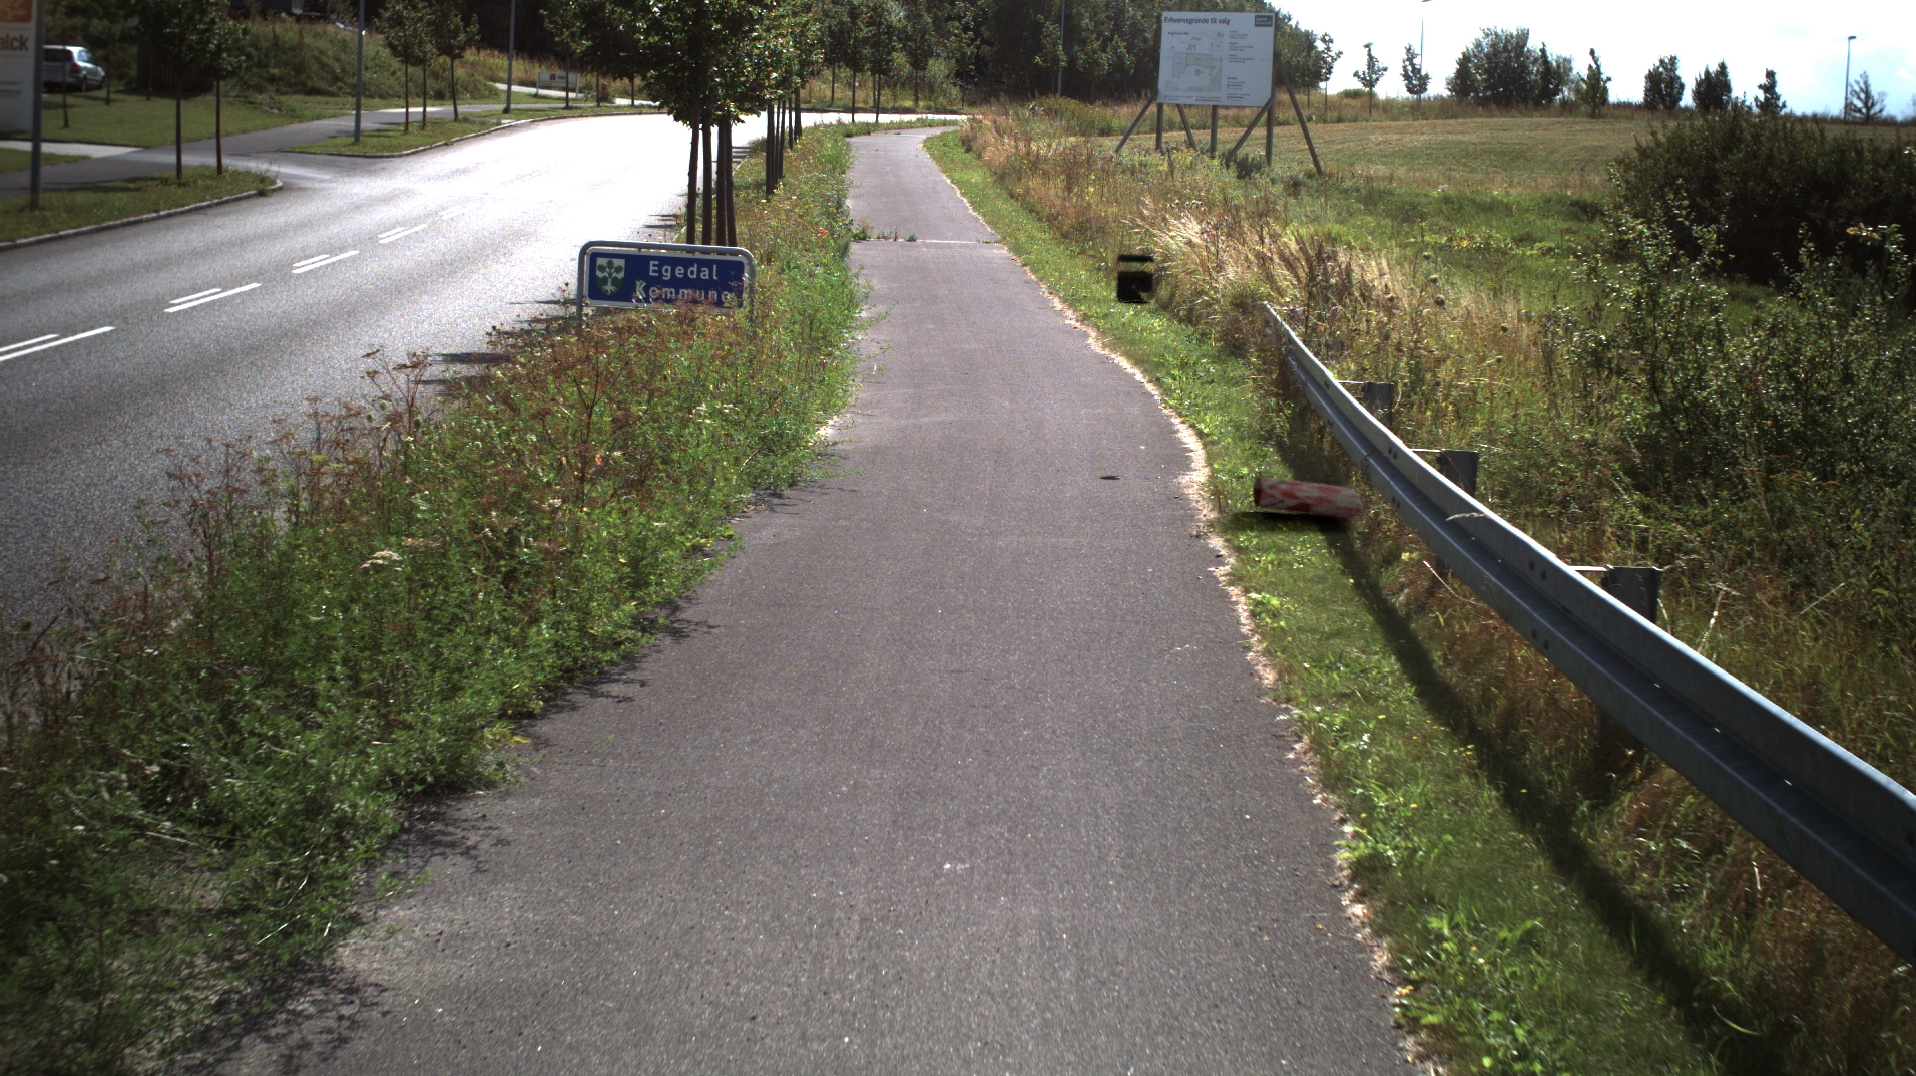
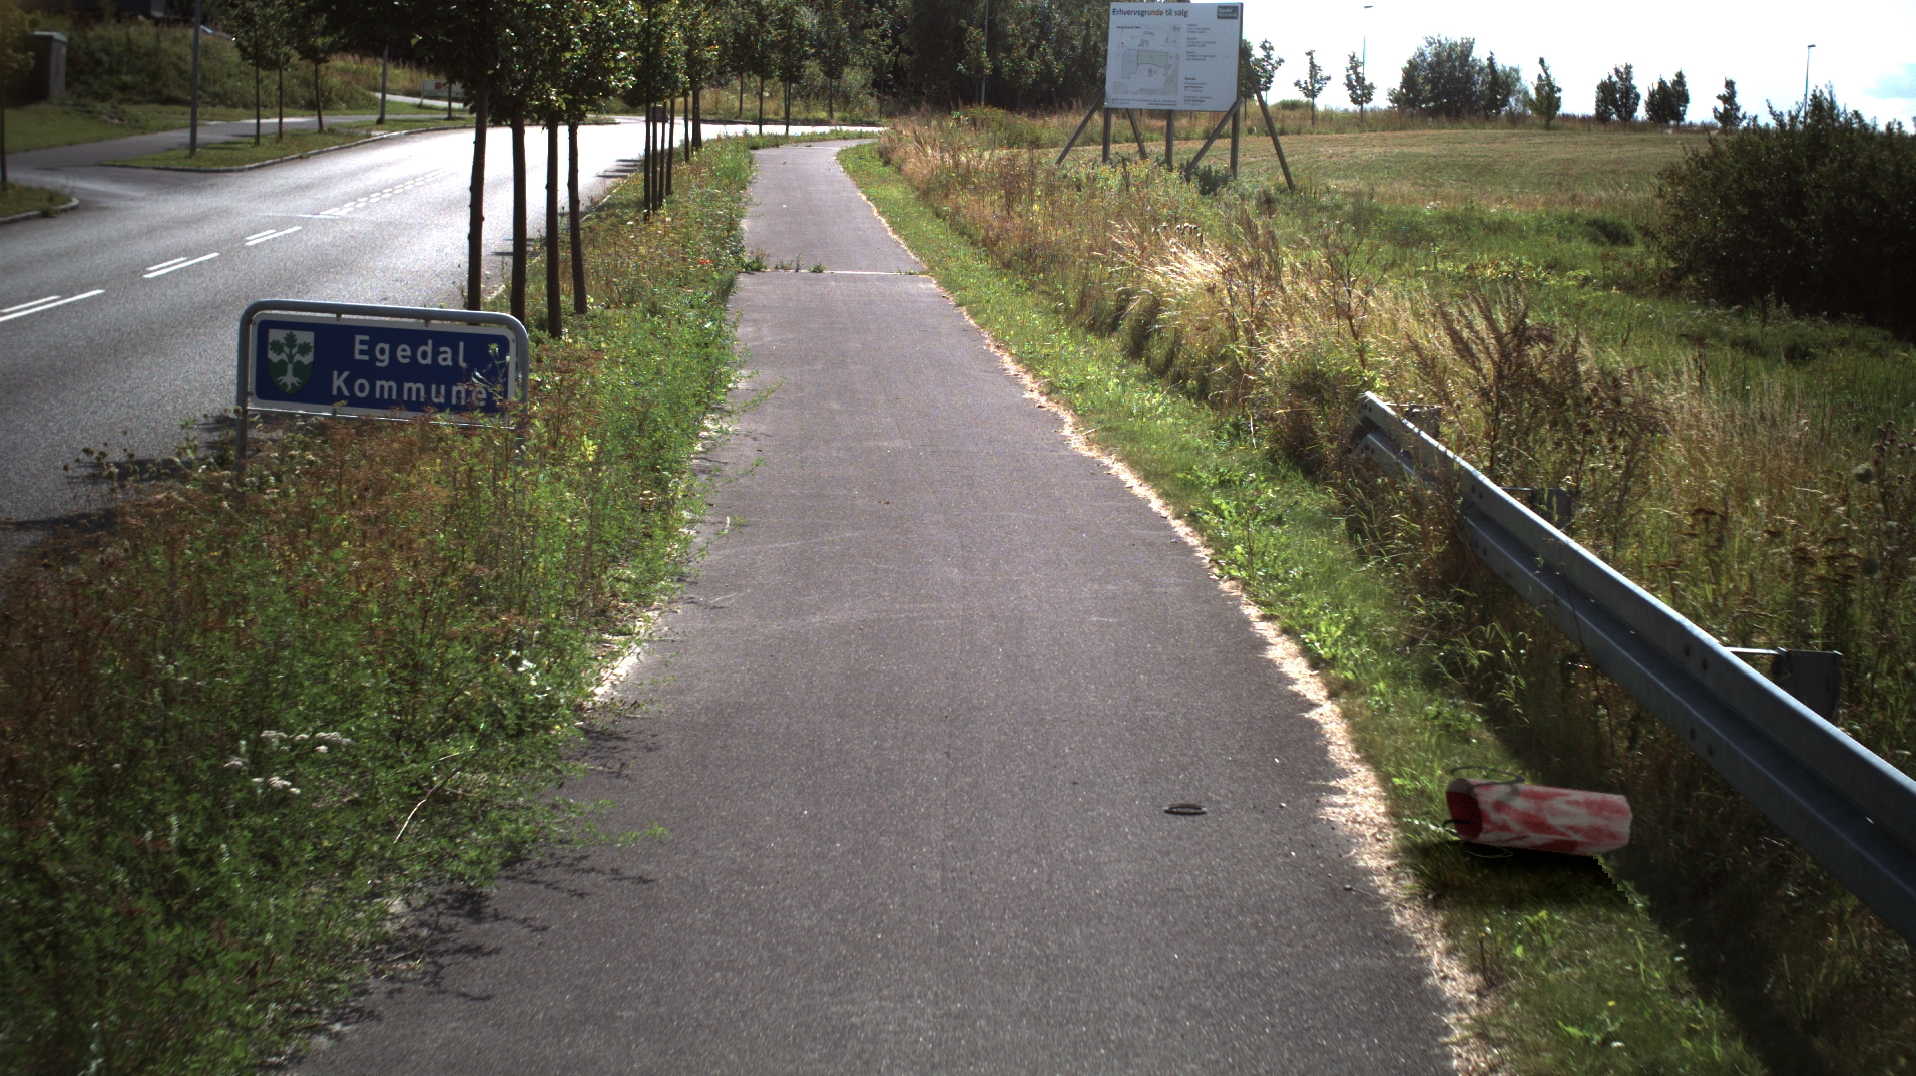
toolbox: present [1116,254,1155,303] -> none [1086,297,1139,363]

